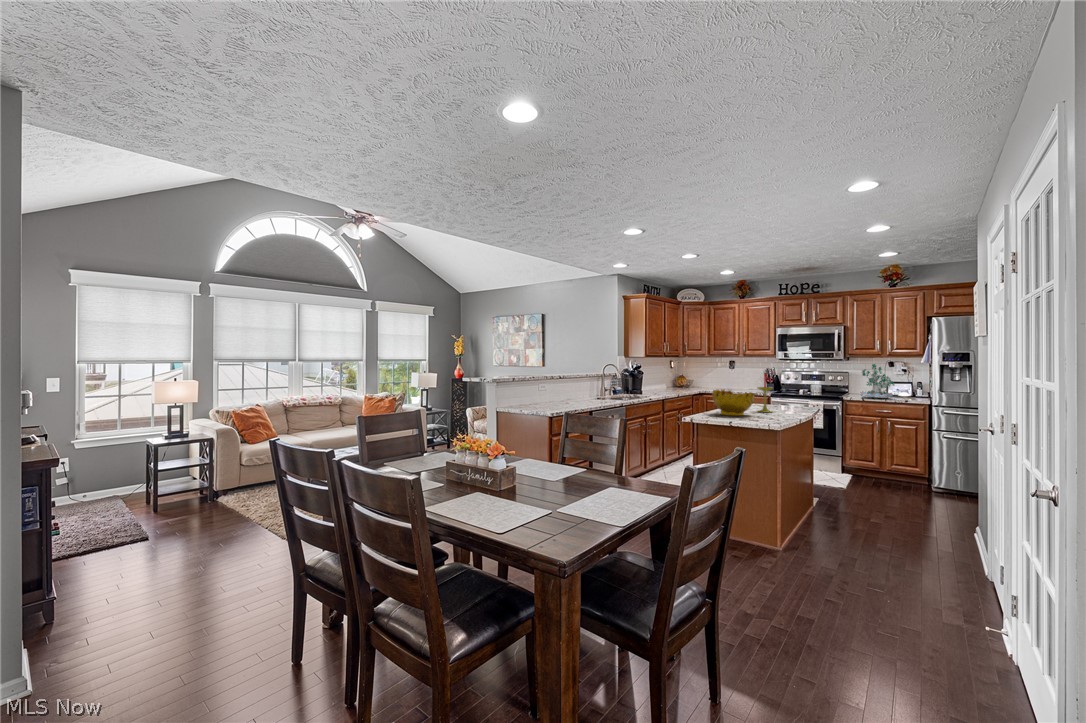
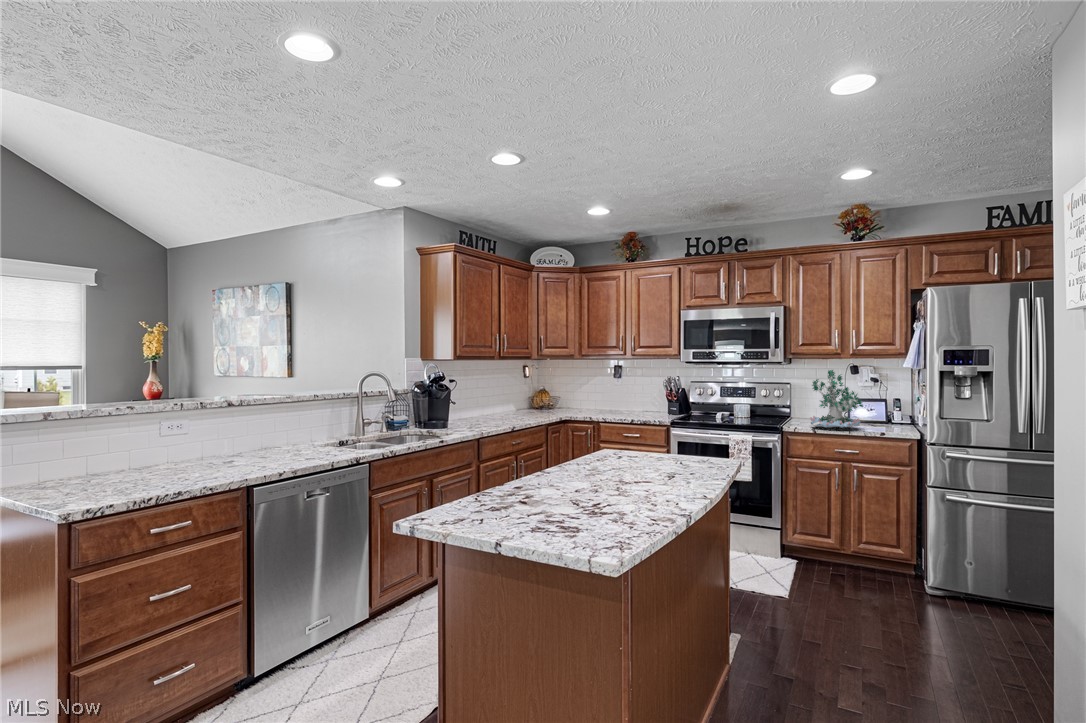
candle: present [758,374,773,412] -> none [591,396,637,494]
decorative bowl: present [712,390,754,416] -> none [477,441,579,519]

